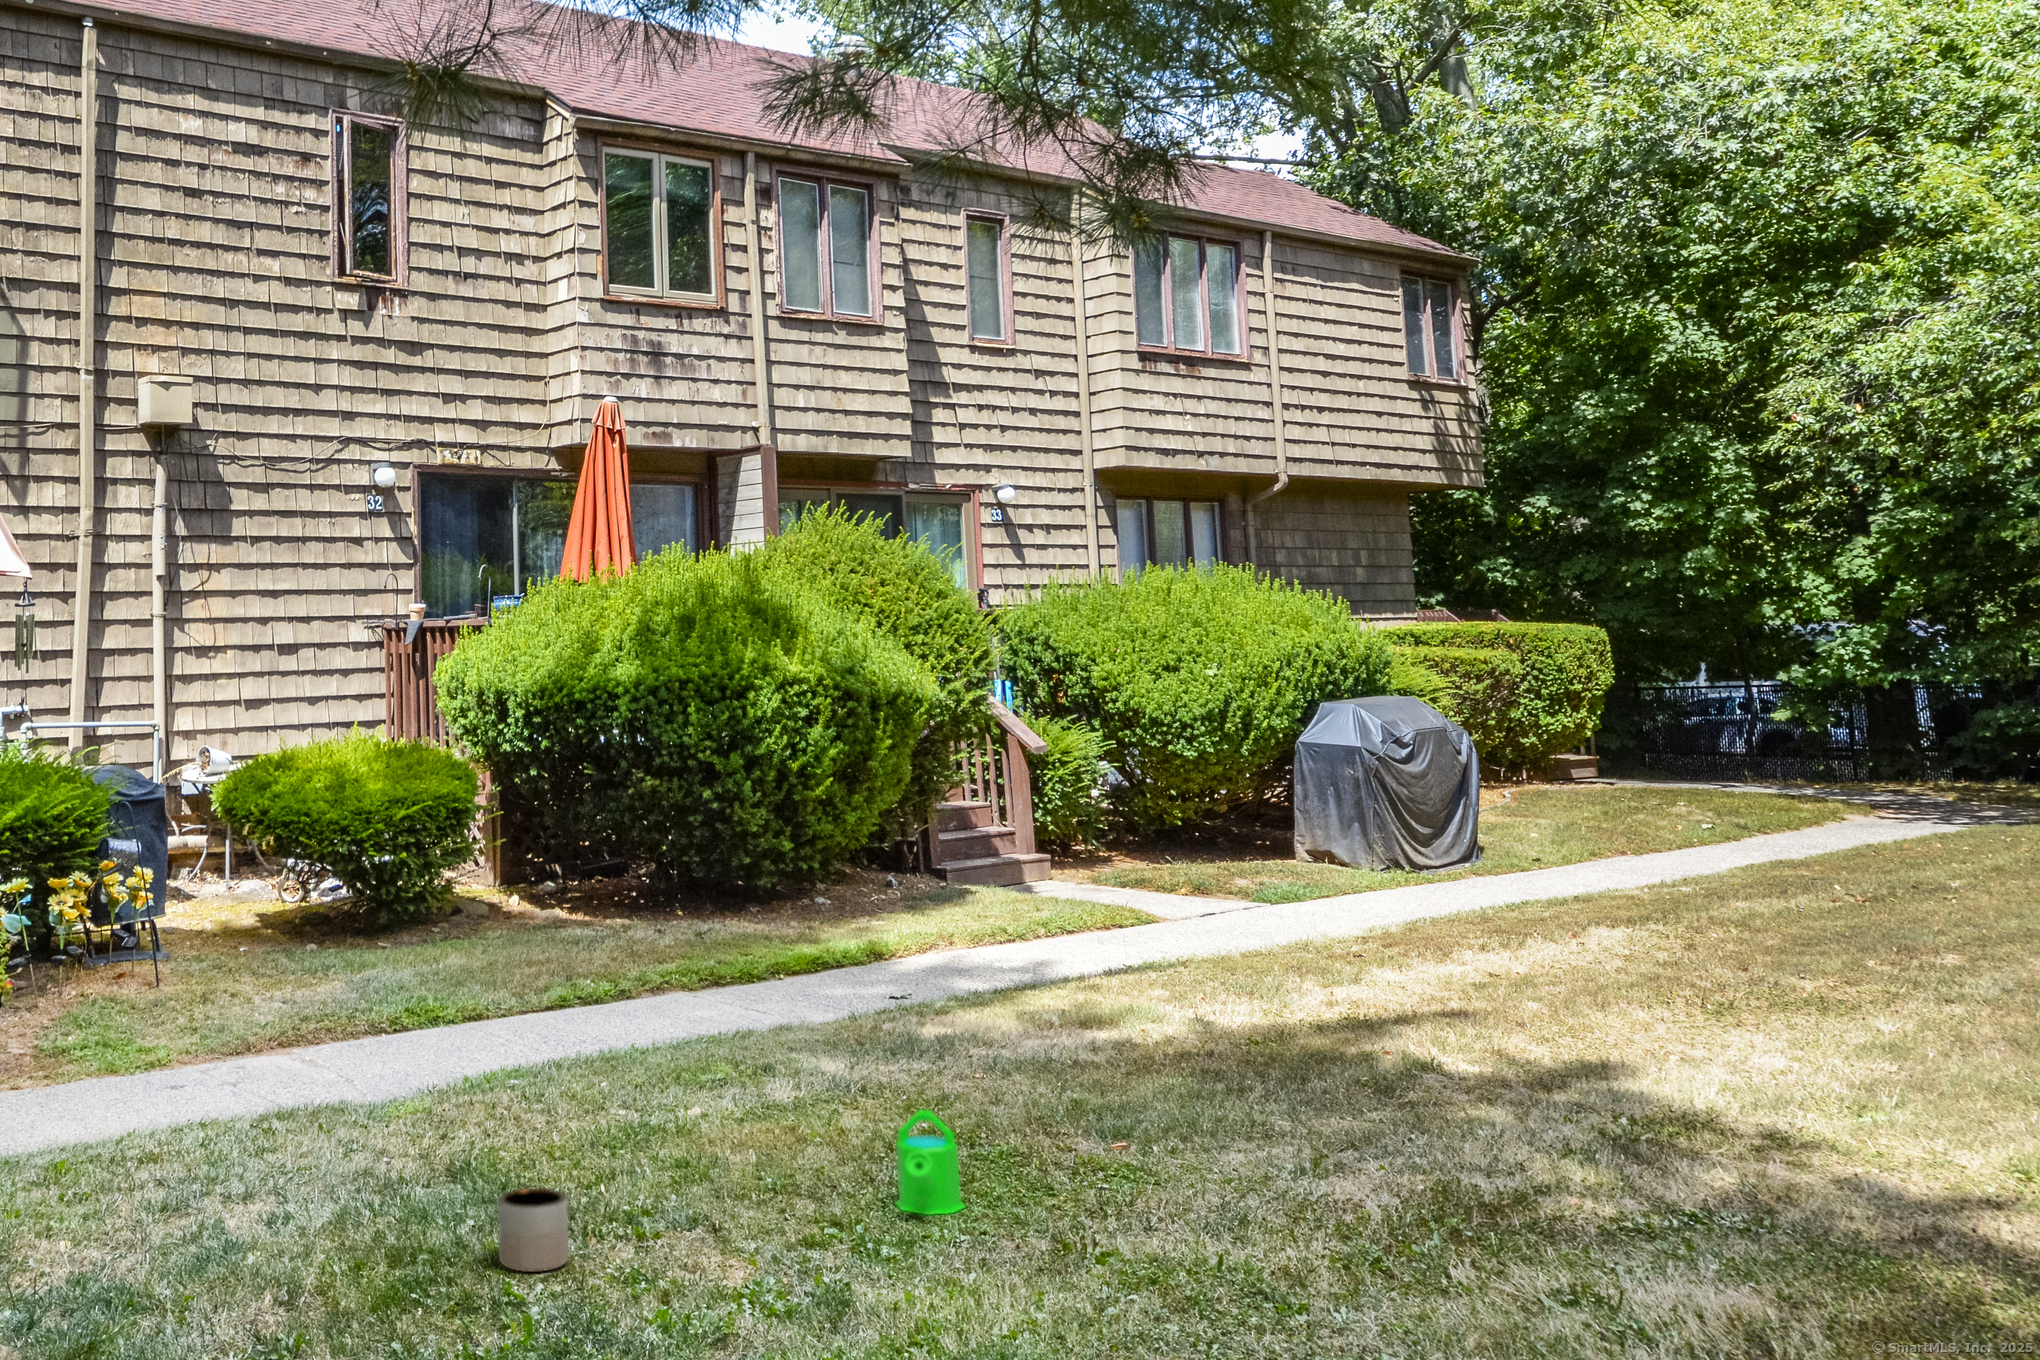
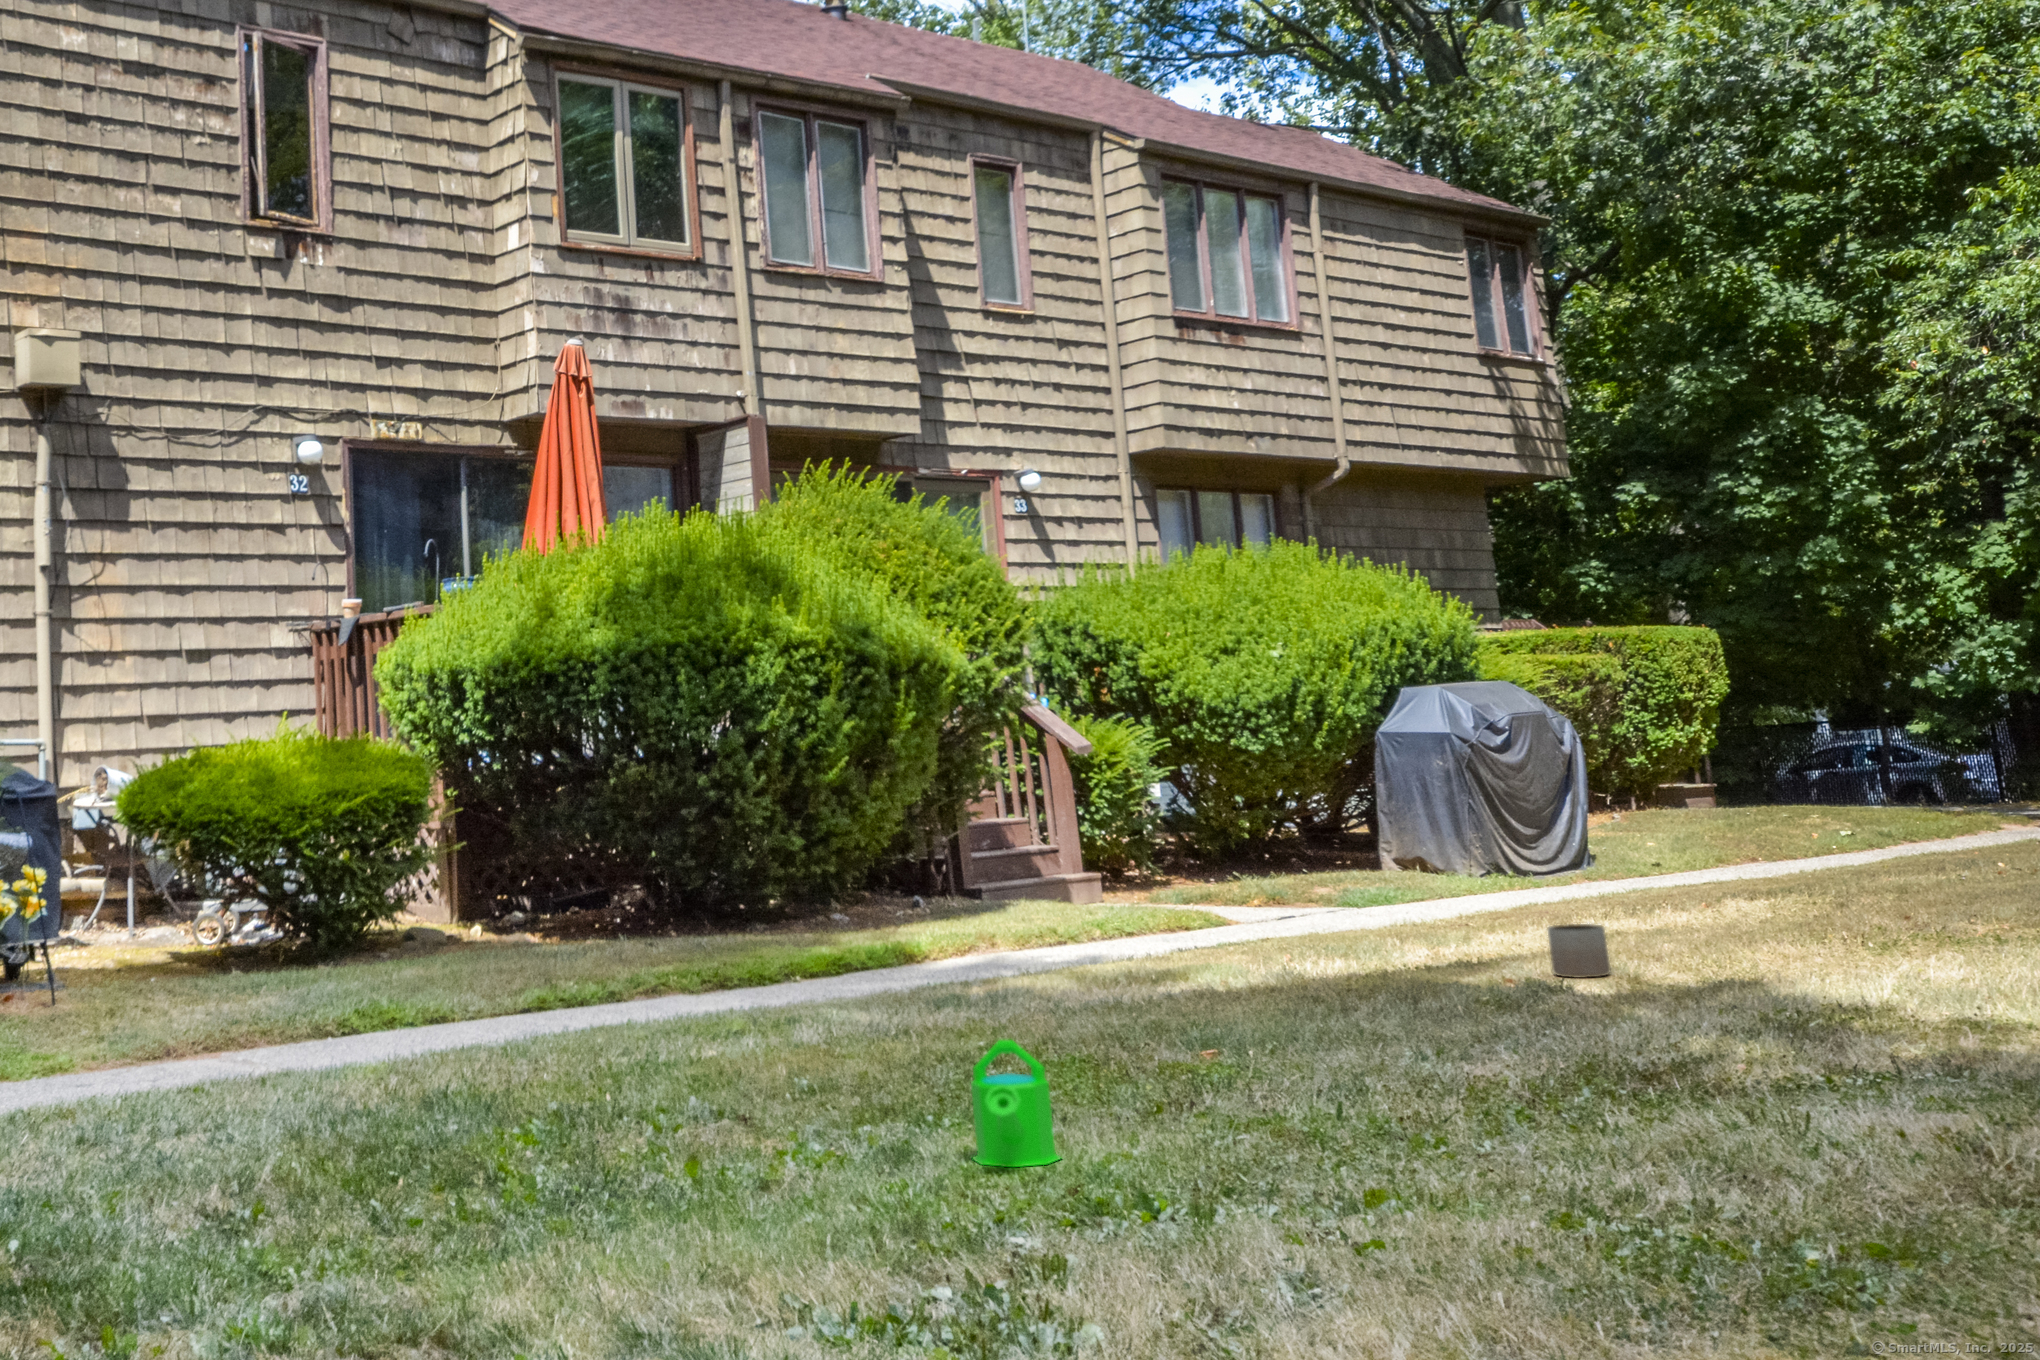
planter: present [498,1188,569,1272] -> present [1548,924,1611,978]

